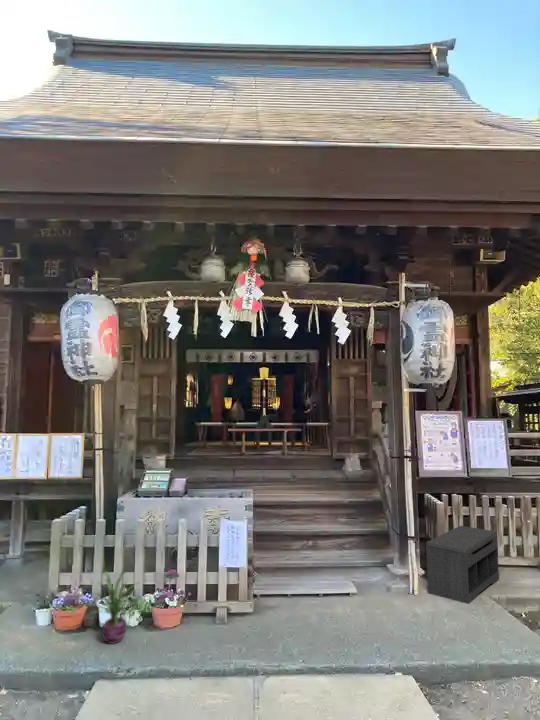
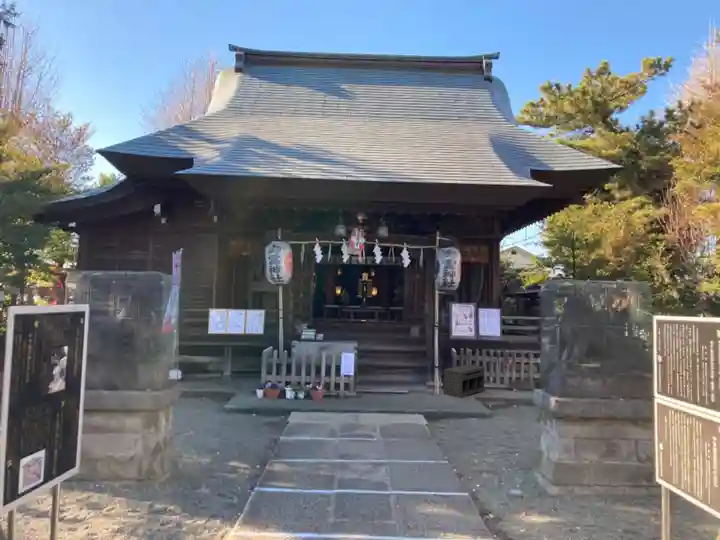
decorative plant: present [91,570,141,644] -> none [279,372,311,402]

